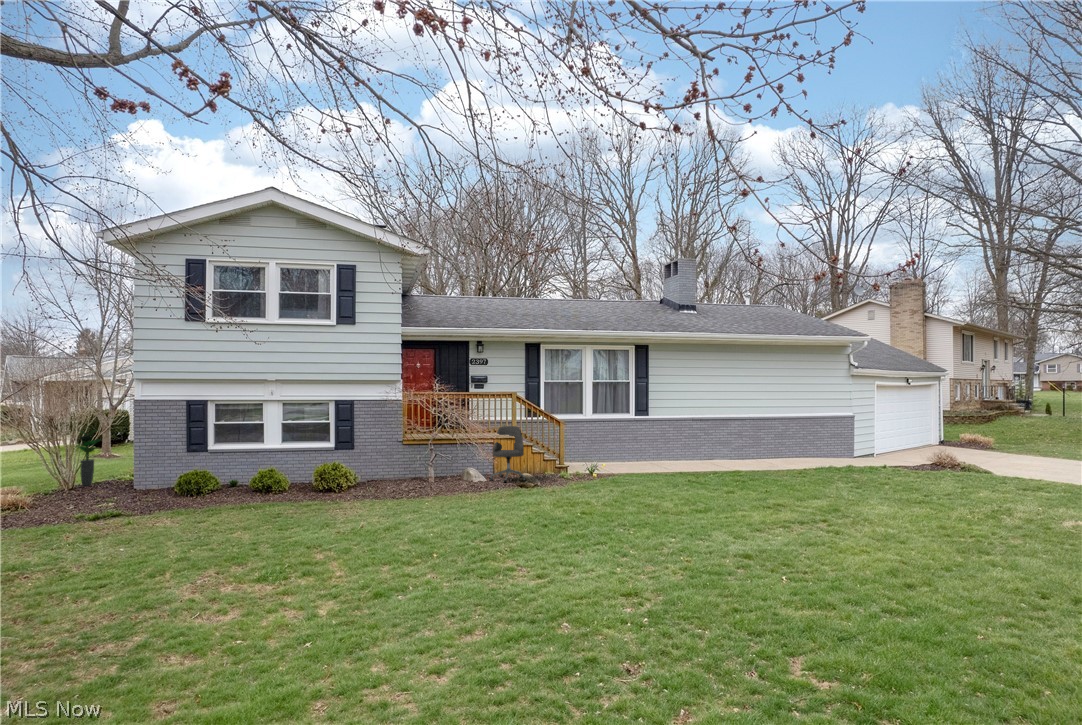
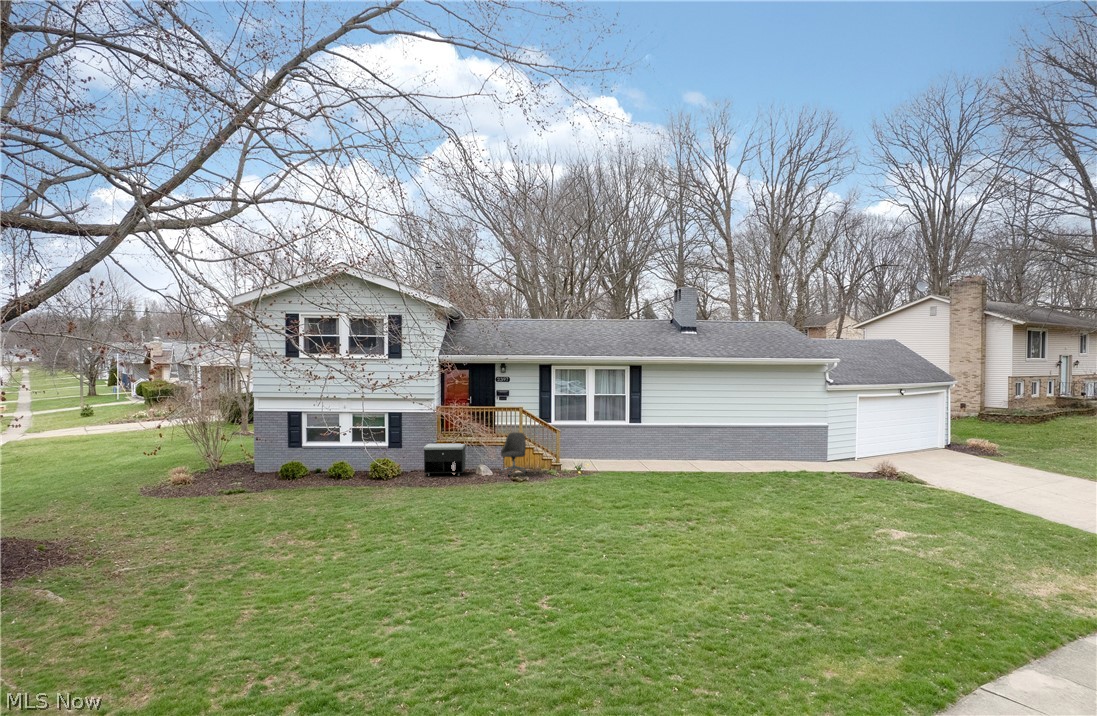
potted plant: present [79,430,101,486] -> none [217,429,237,468]
storage bench: none [389,442,442,485] -> present [424,443,465,476]

